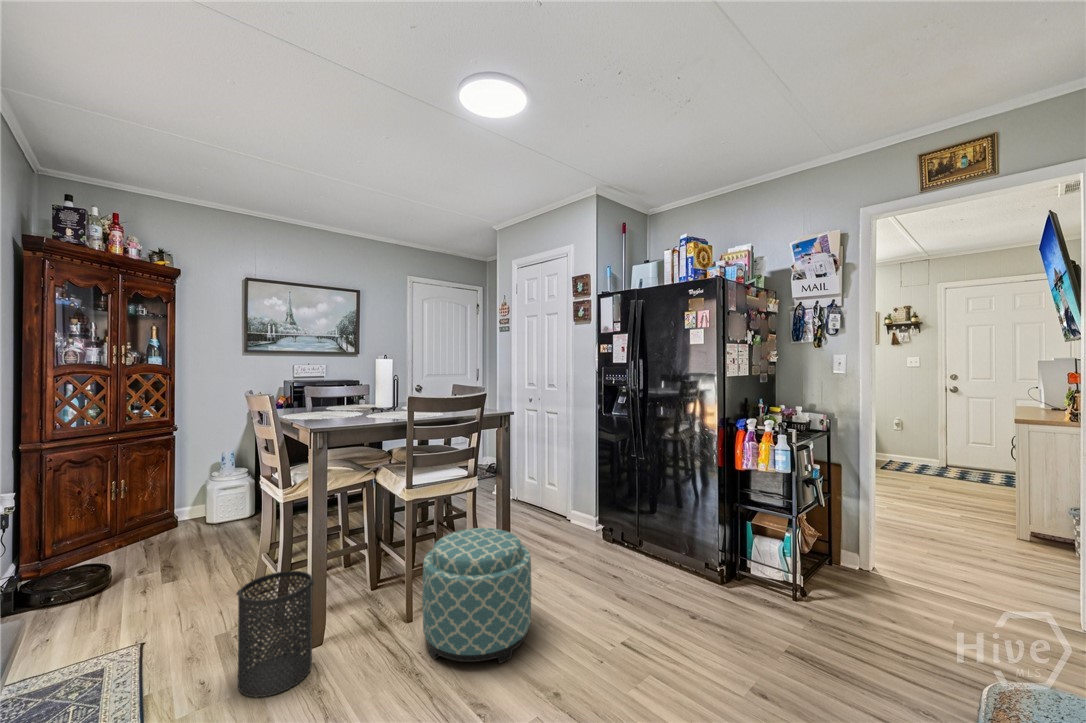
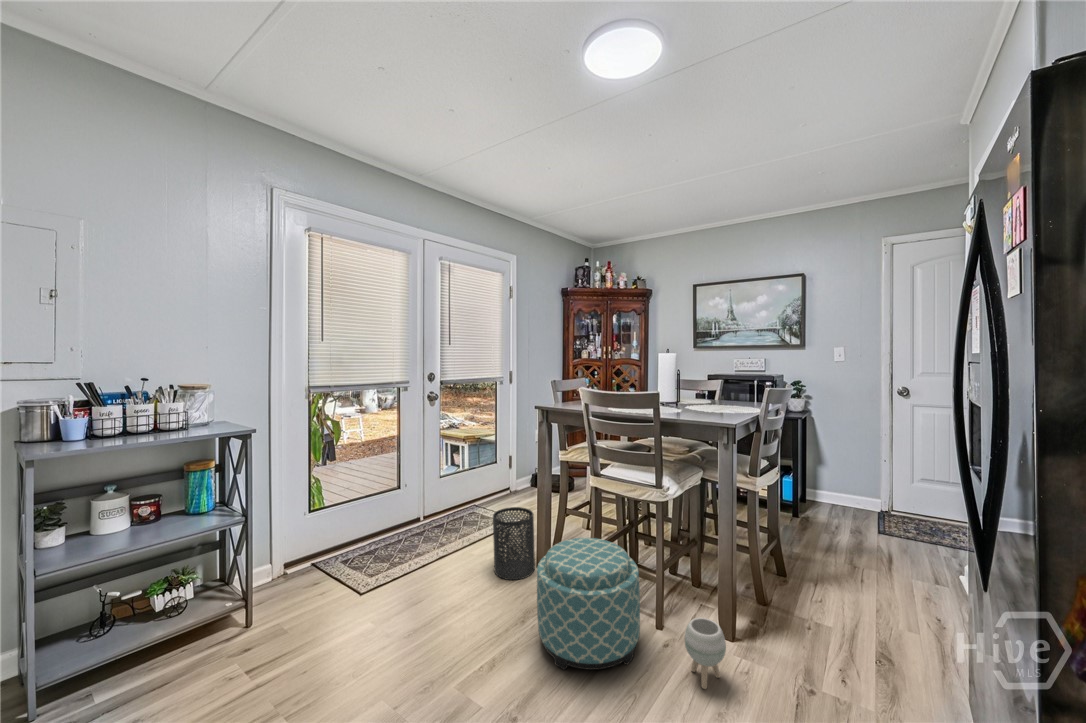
planter: none [537,545,567,595] -> present [685,618,726,689]

